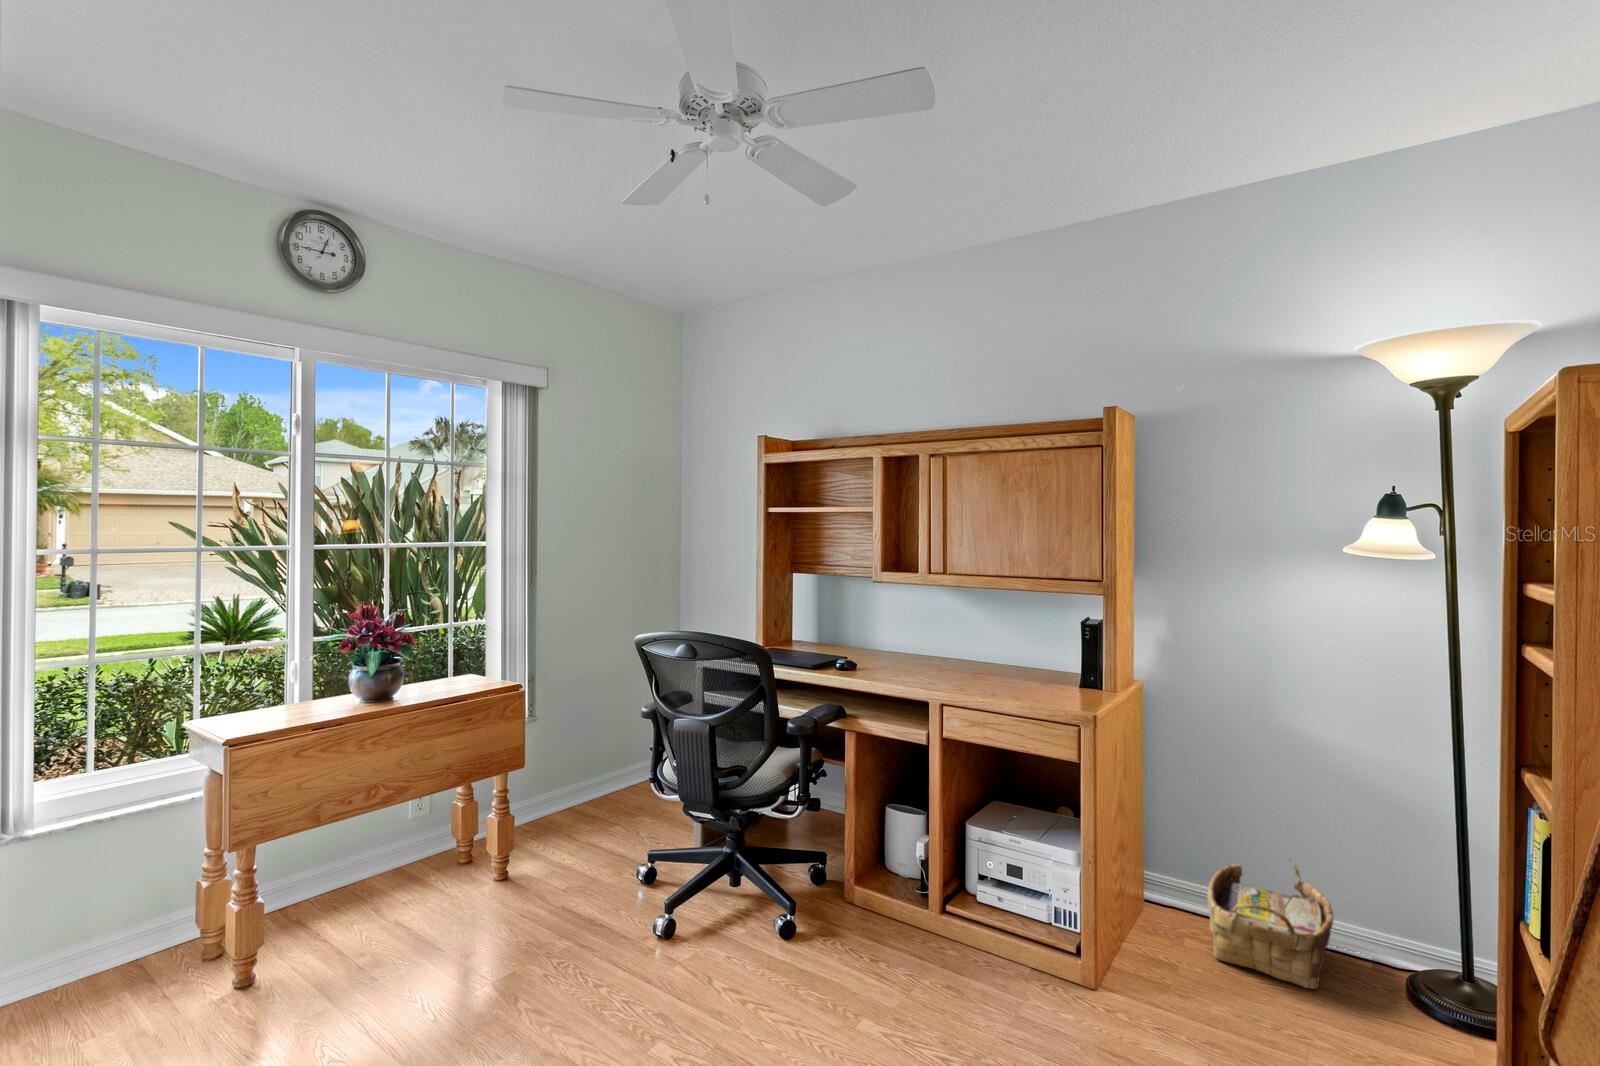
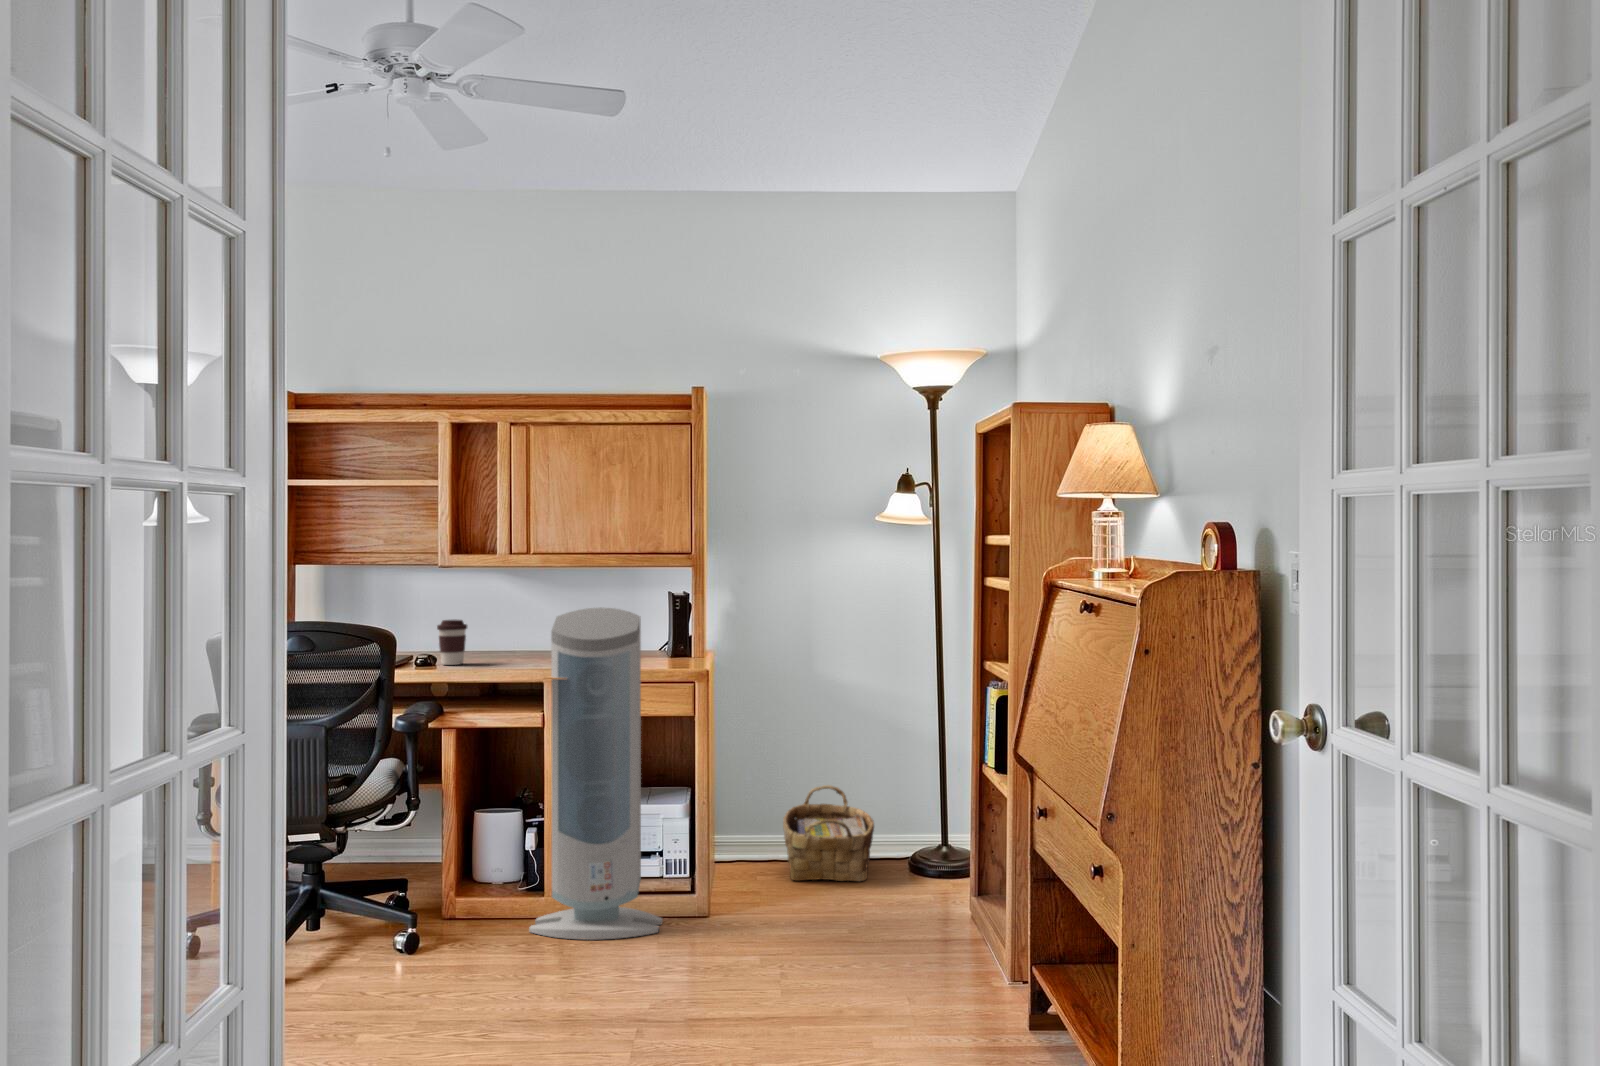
coffee cup: none [858,631,884,672] -> present [437,620,467,665]
air purifier: none [904,636,1039,994] -> present [529,607,663,940]

